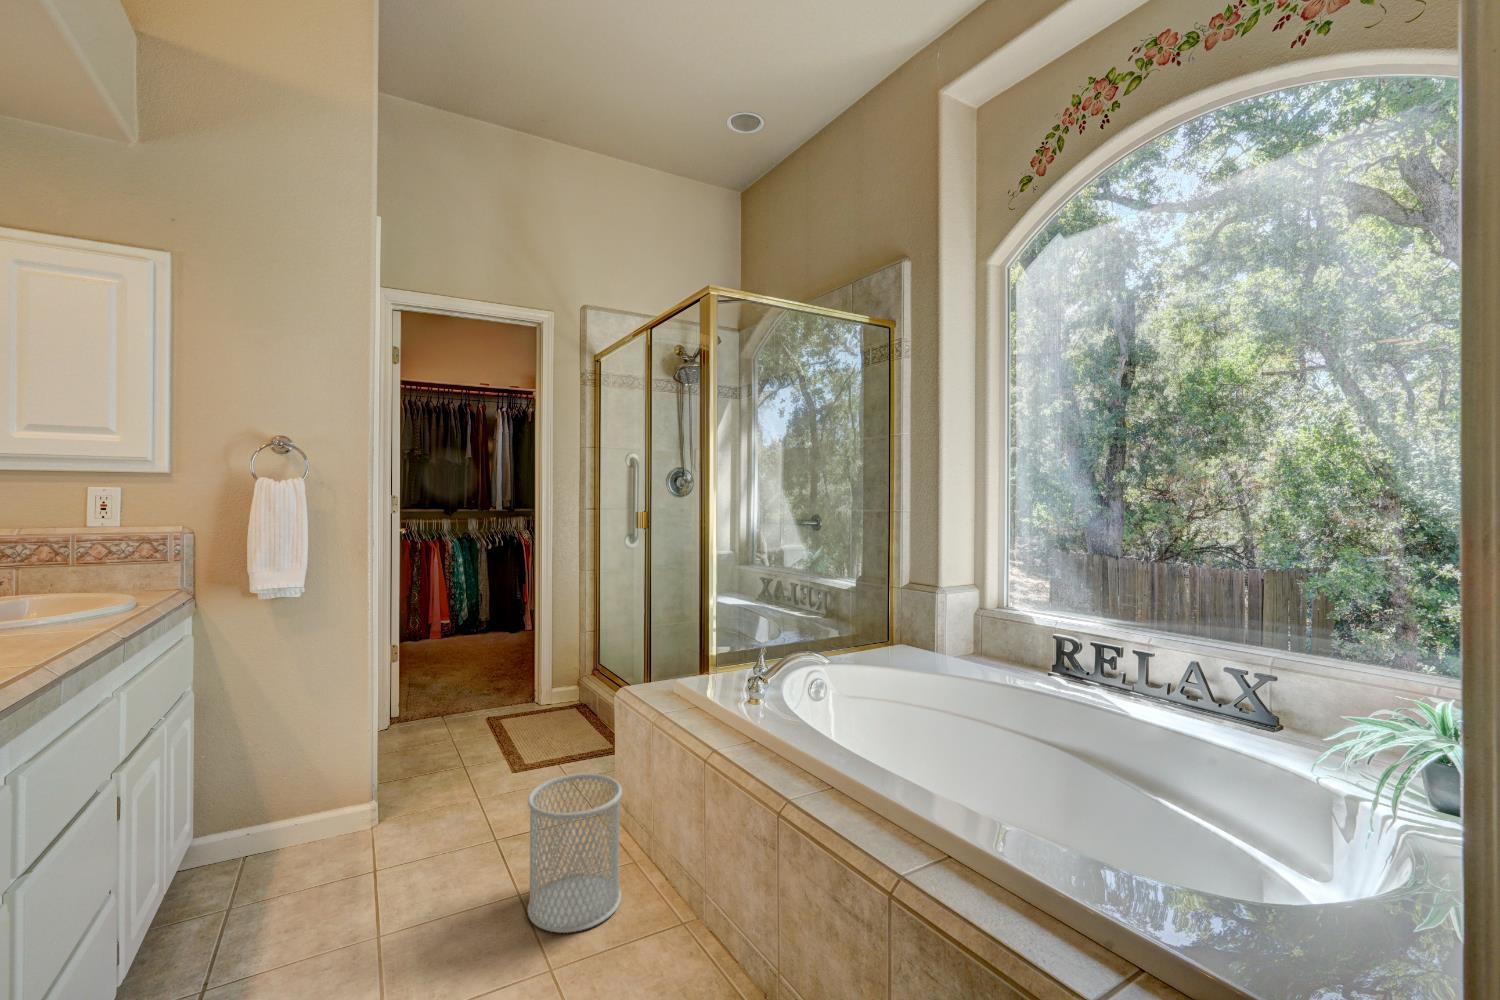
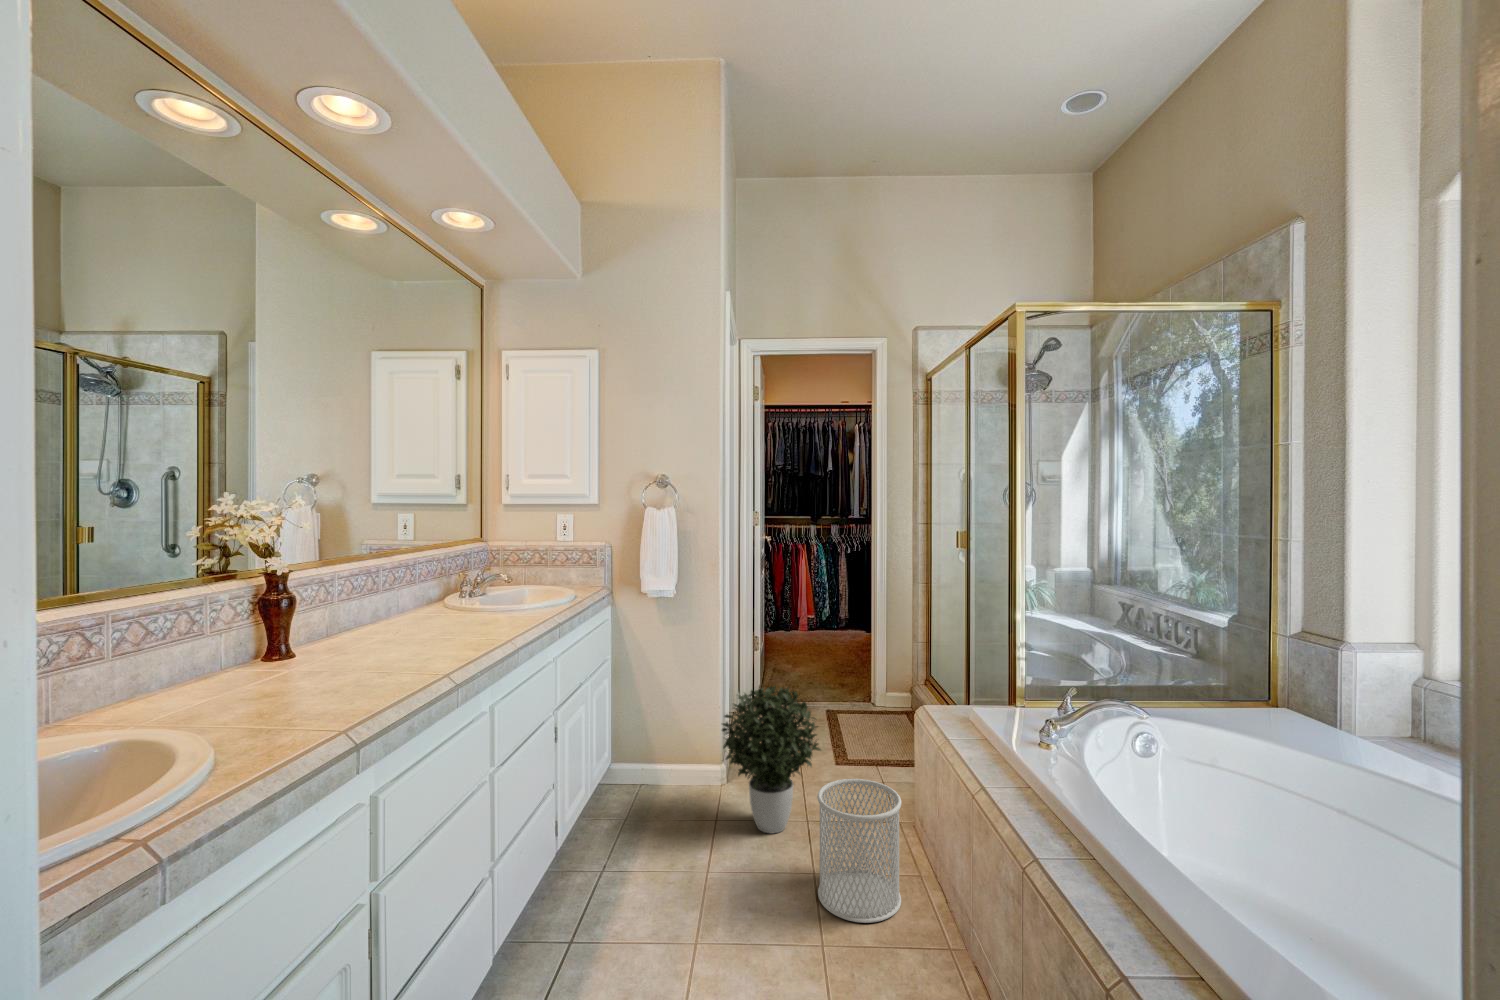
potted plant: none [381,689,513,869] -> present [722,686,821,833]

